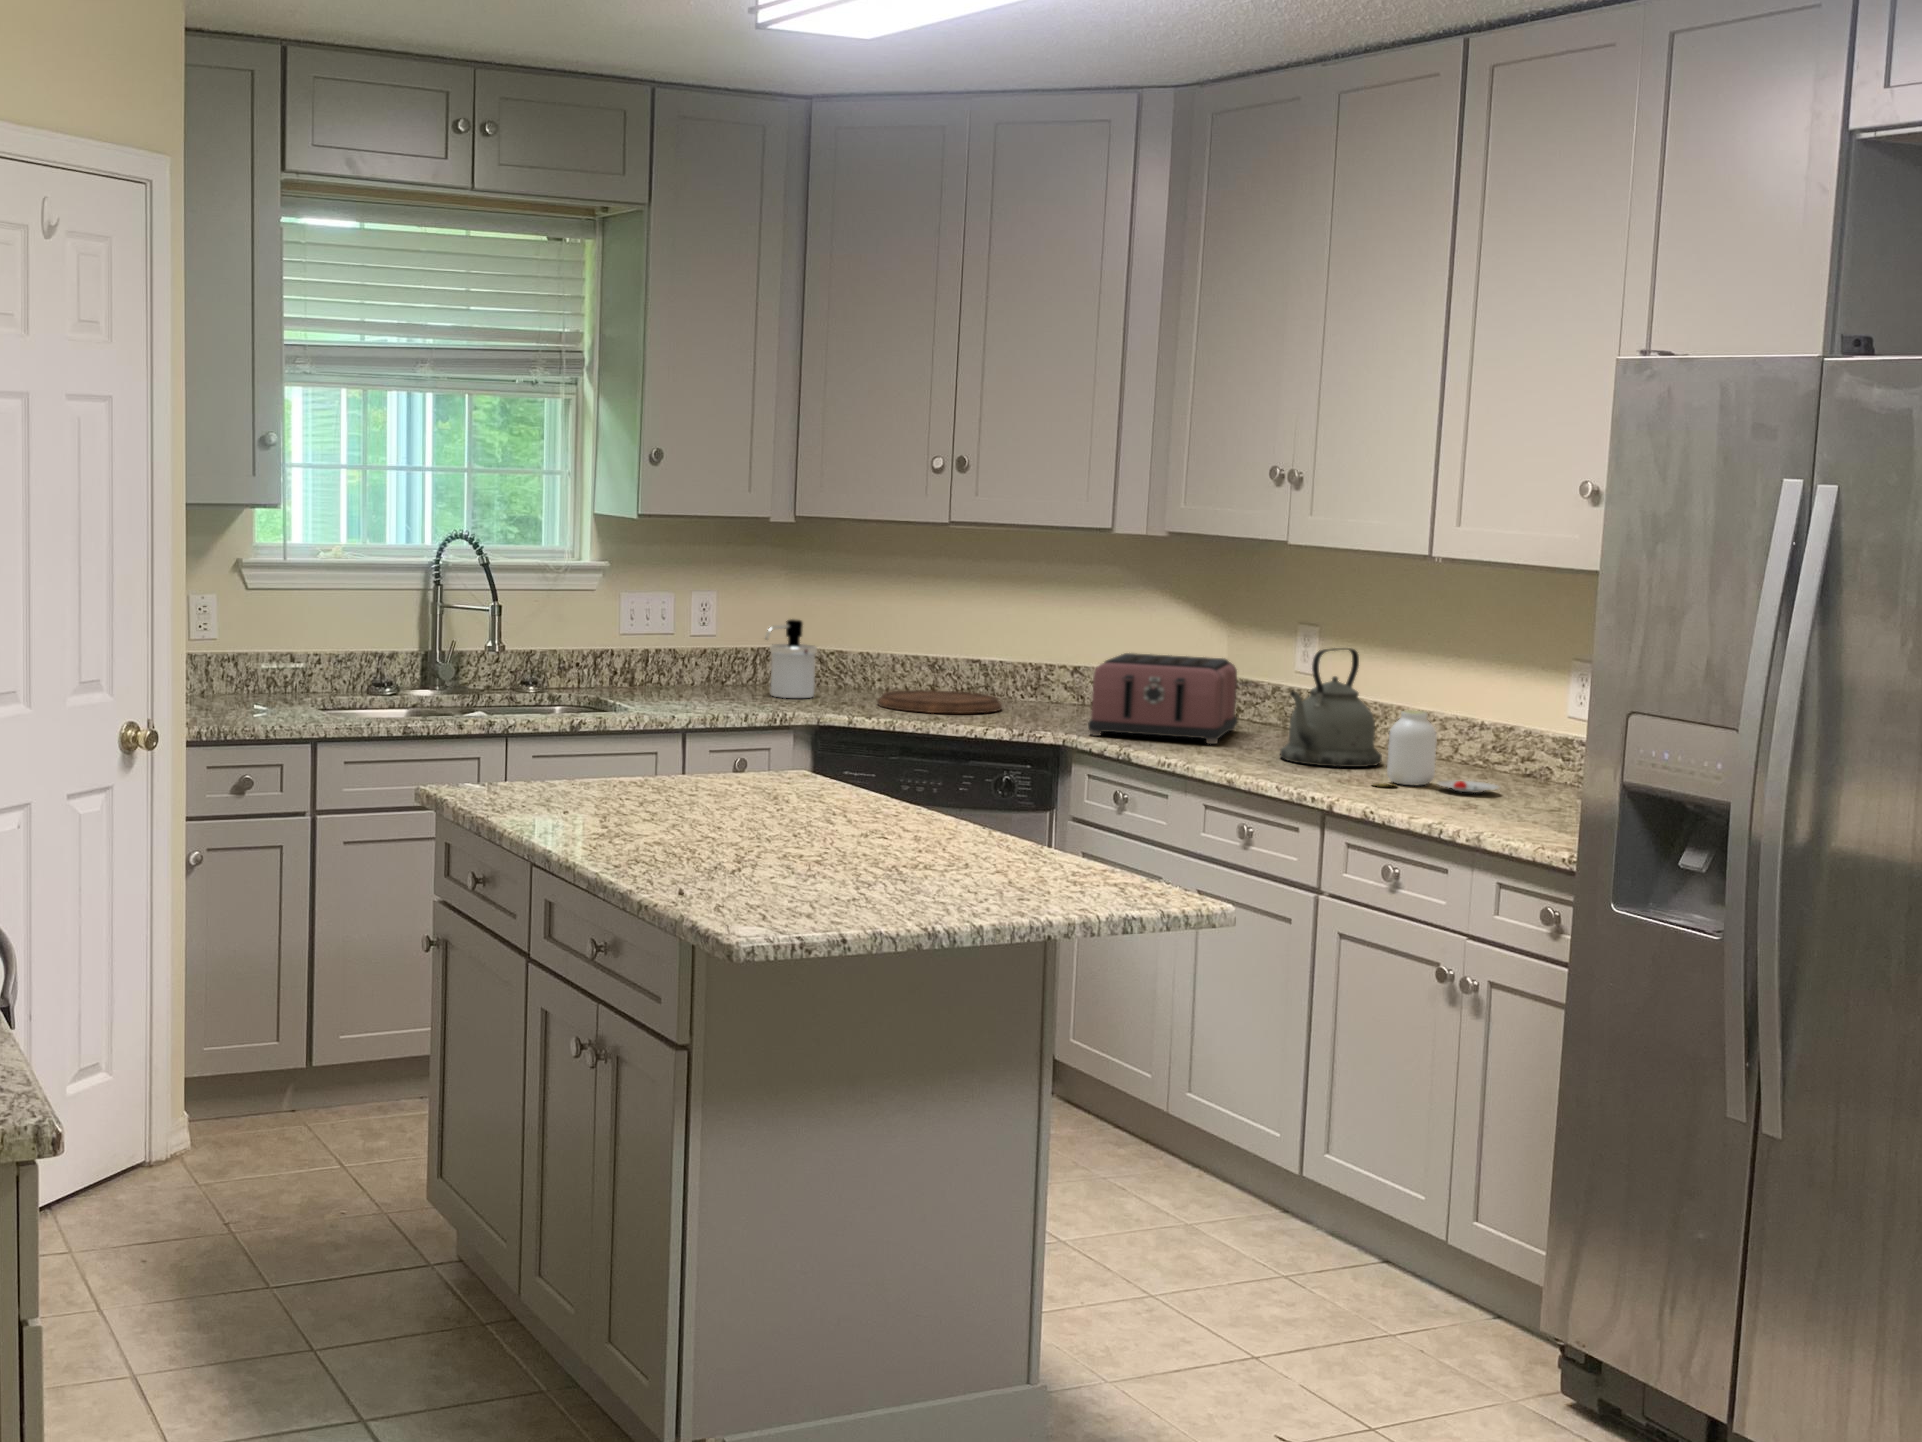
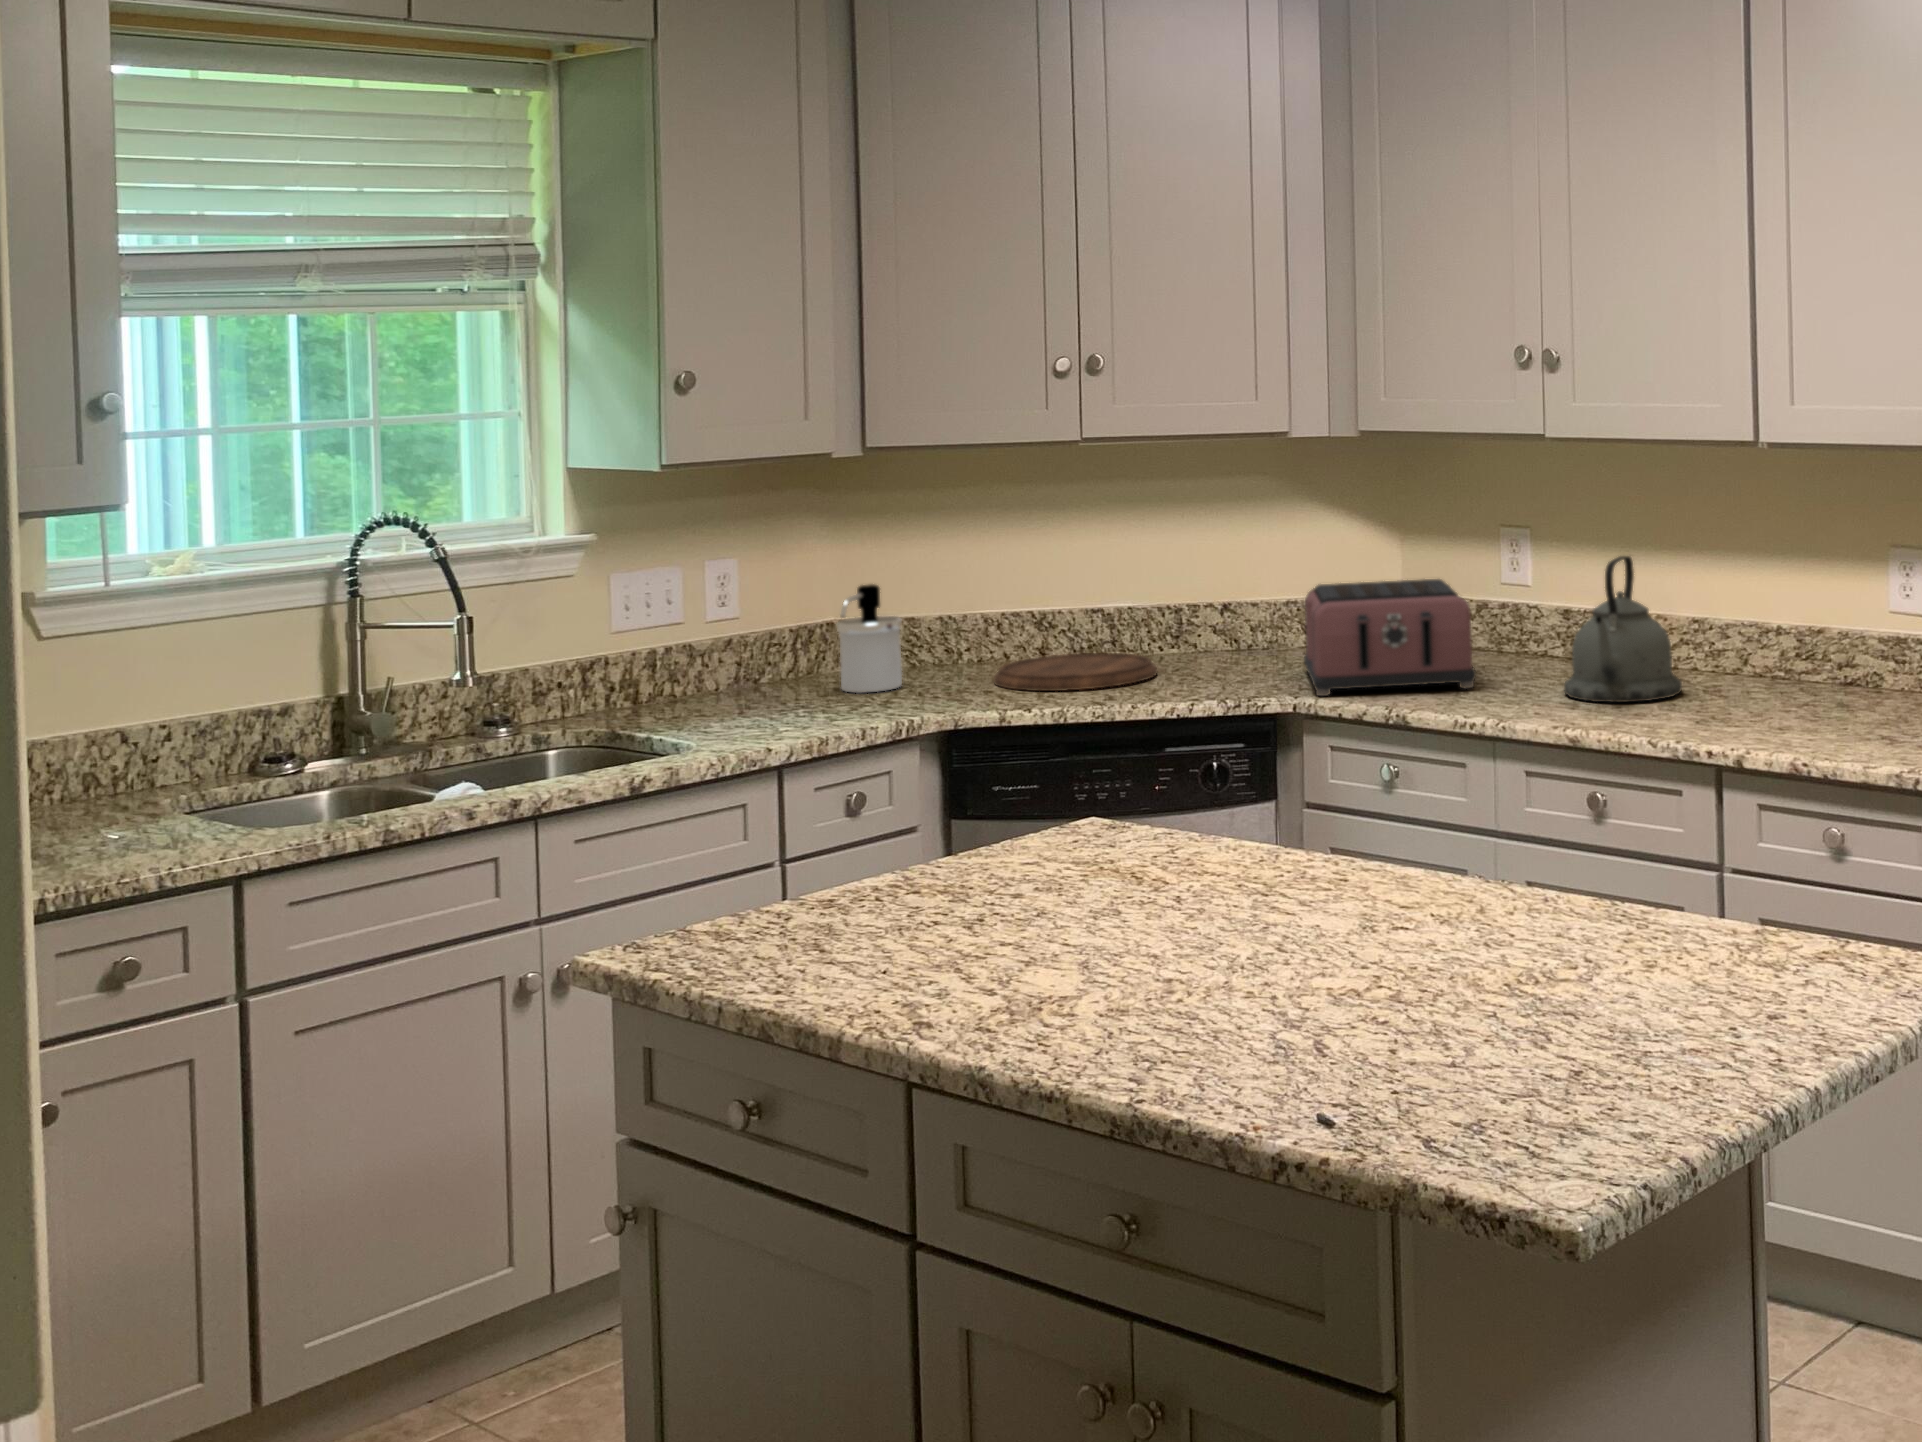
jar: present [1373,711,1499,793] -> none [1725,626,1869,723]

